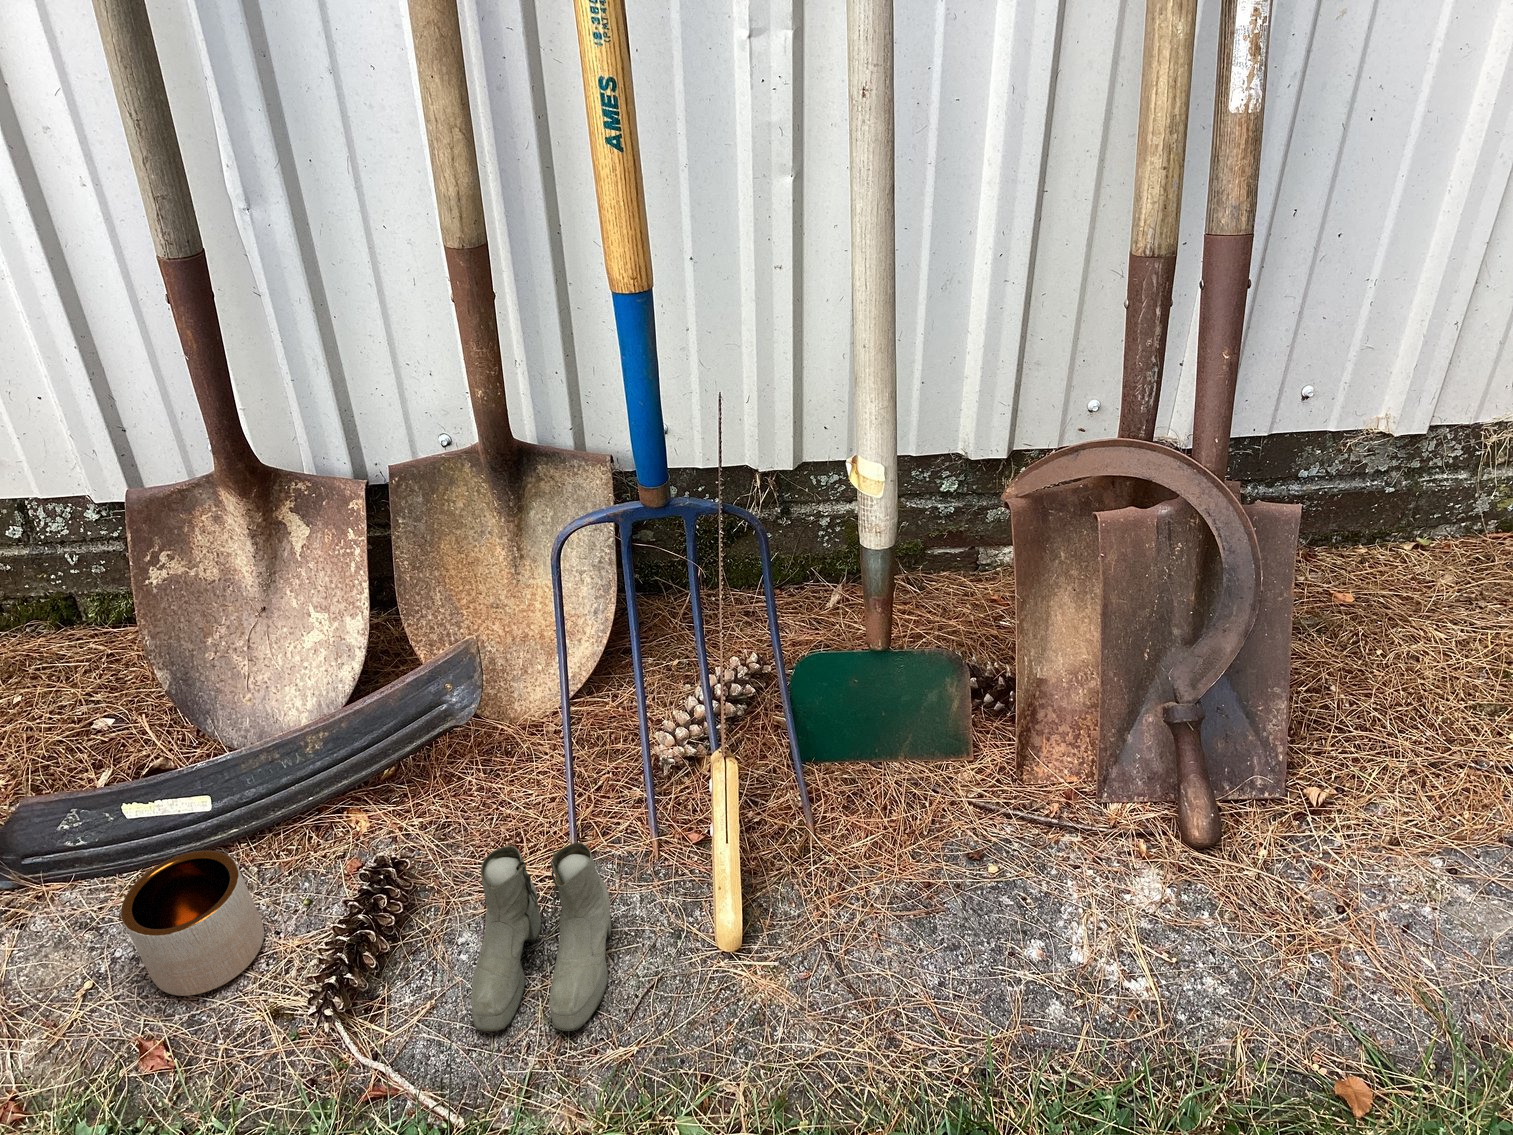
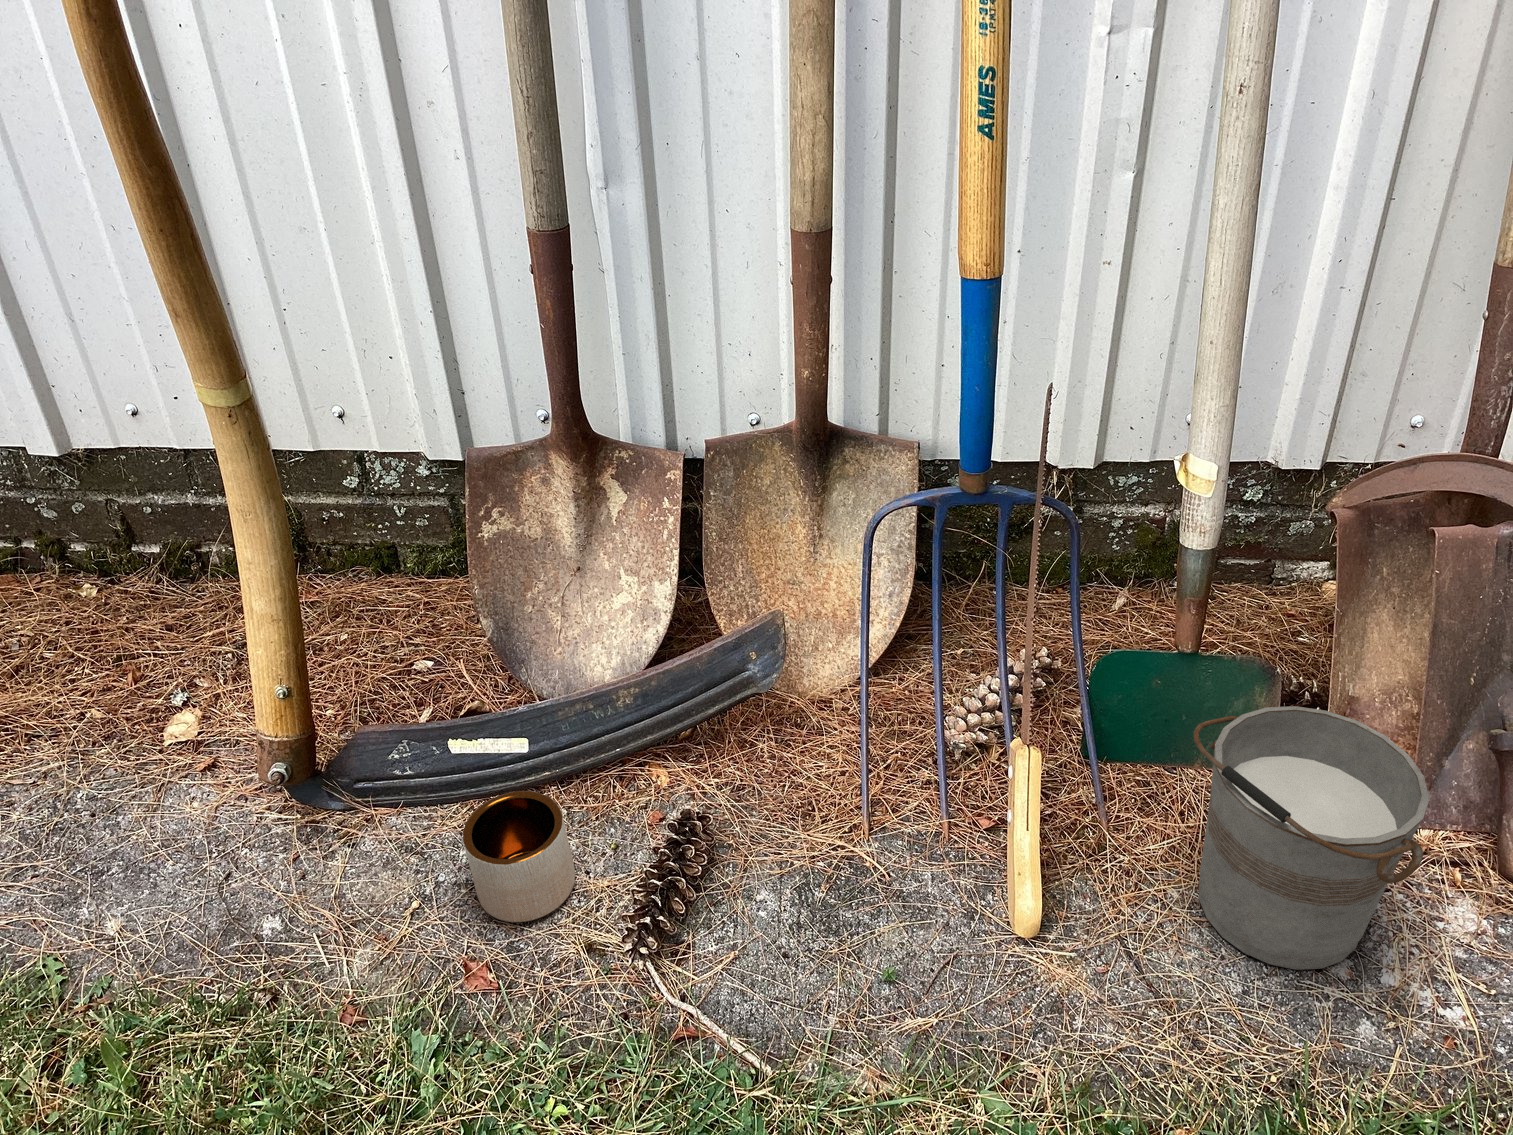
bucket: none [876,696,1093,955] -> present [1193,706,1429,970]
boots: present [471,843,612,1032] -> none [779,814,908,995]

